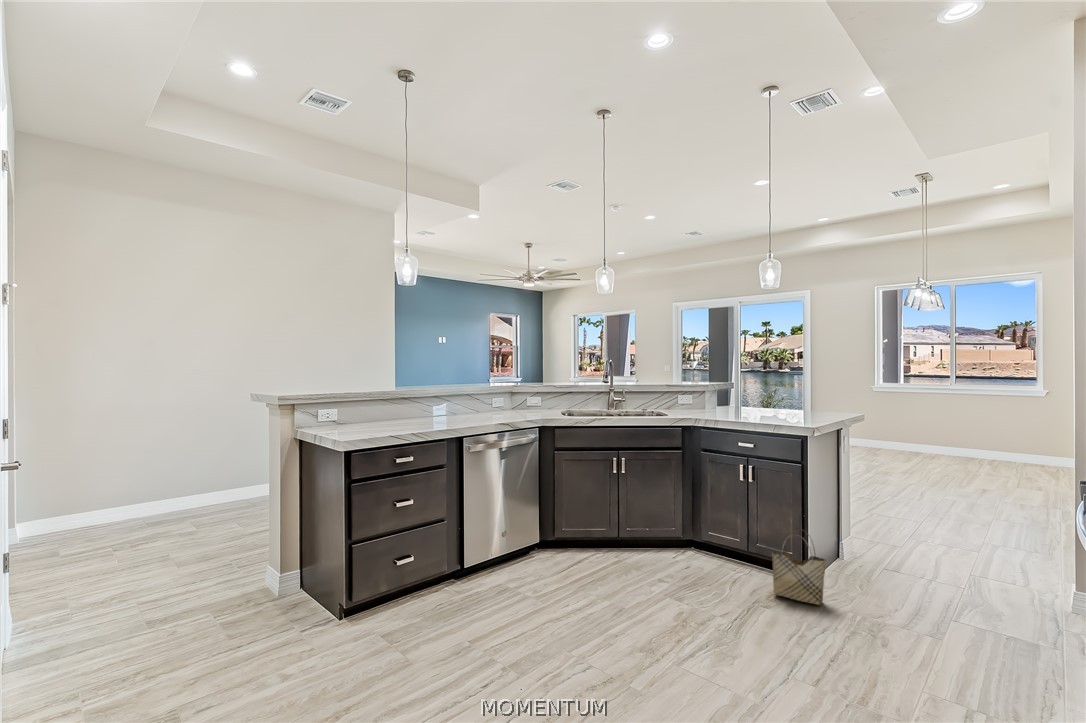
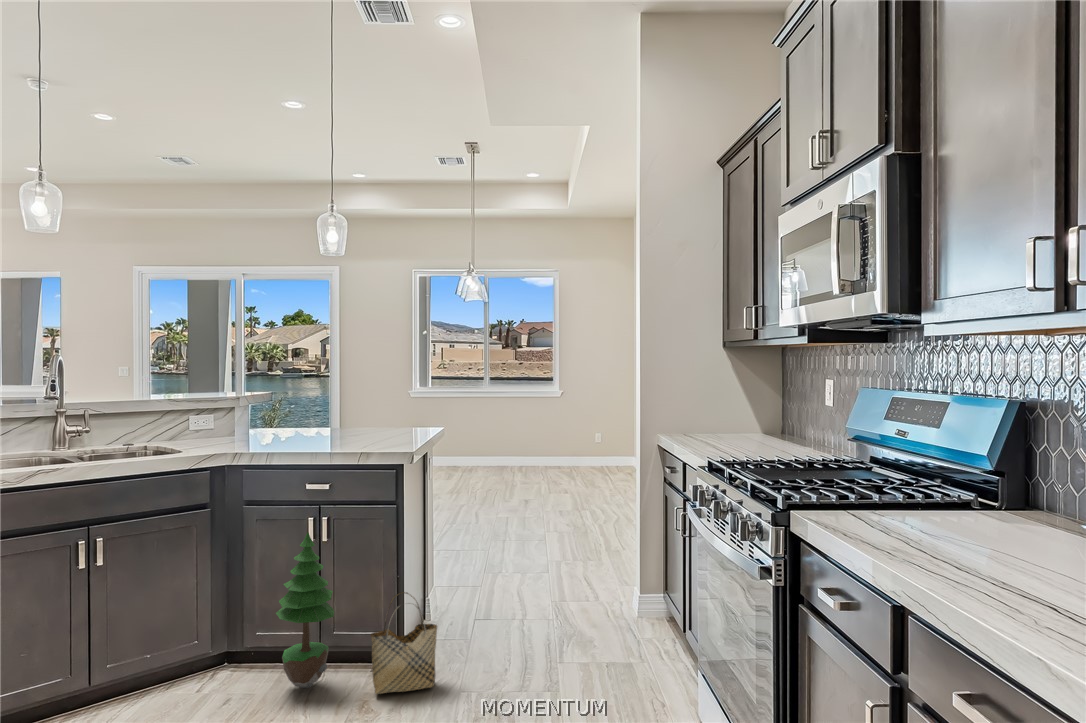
potted tree: none [711,472,751,577] -> present [276,532,334,688]

